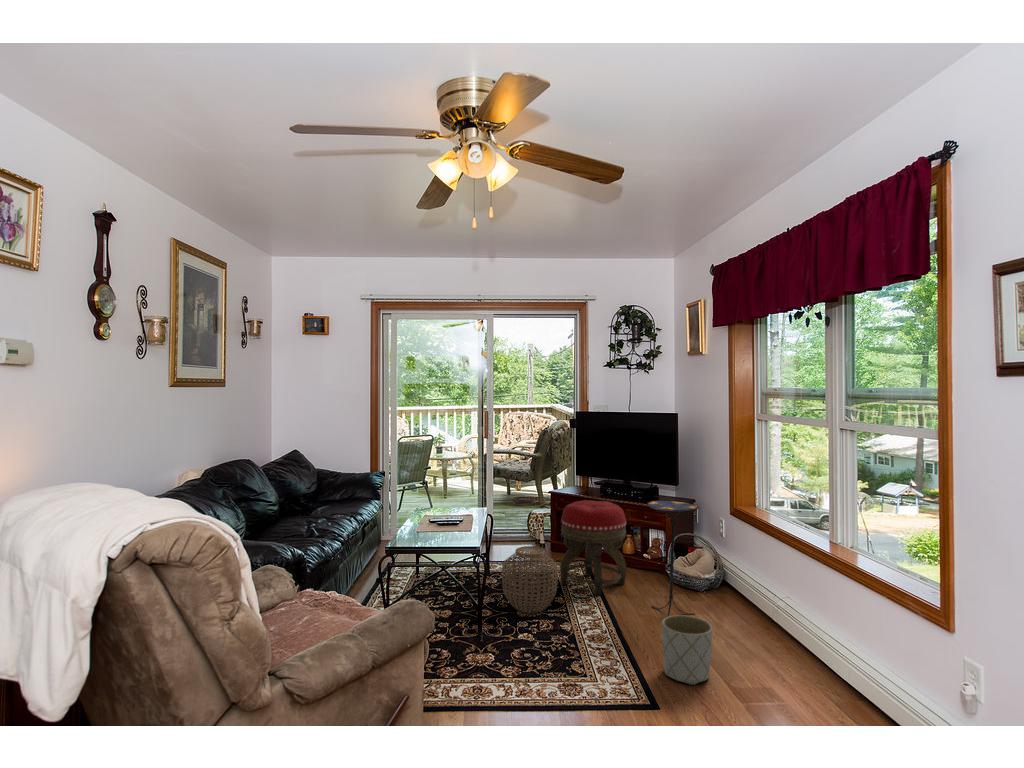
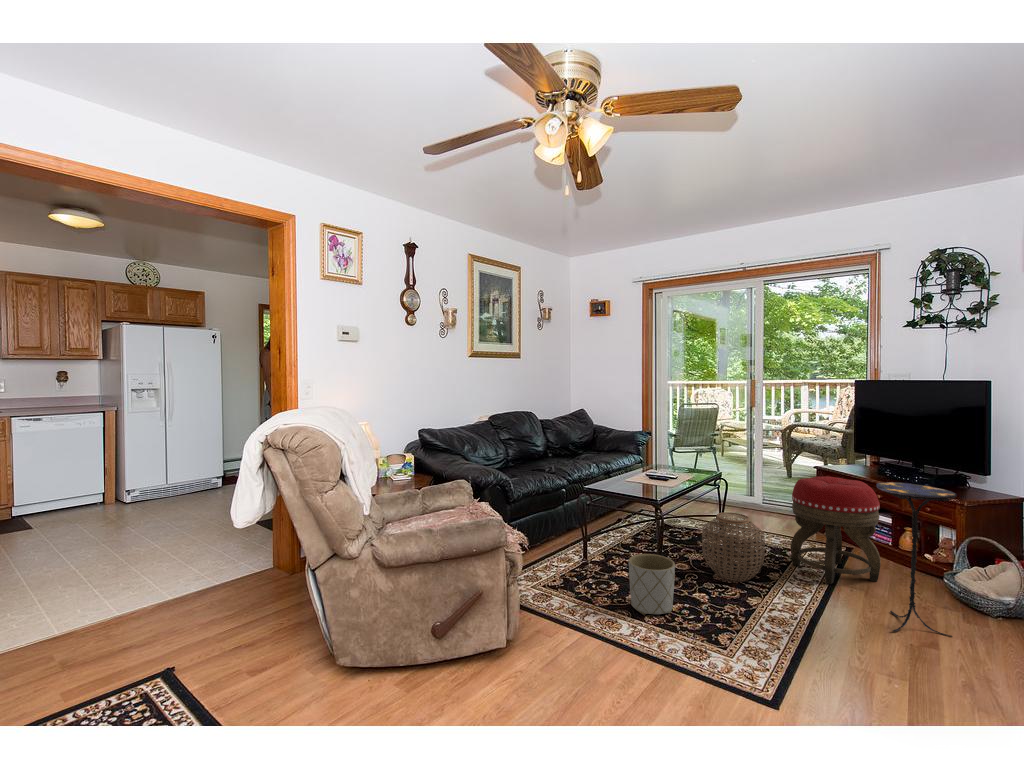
planter: present [662,615,712,685] -> present [629,554,675,615]

